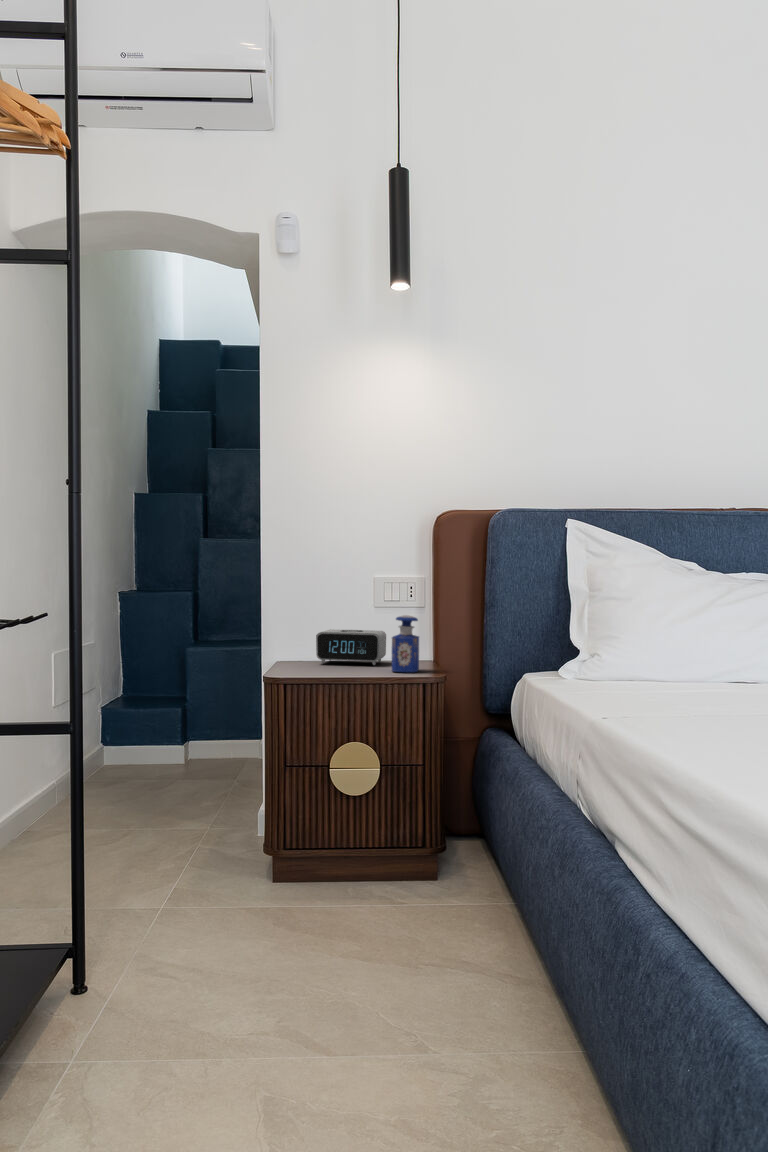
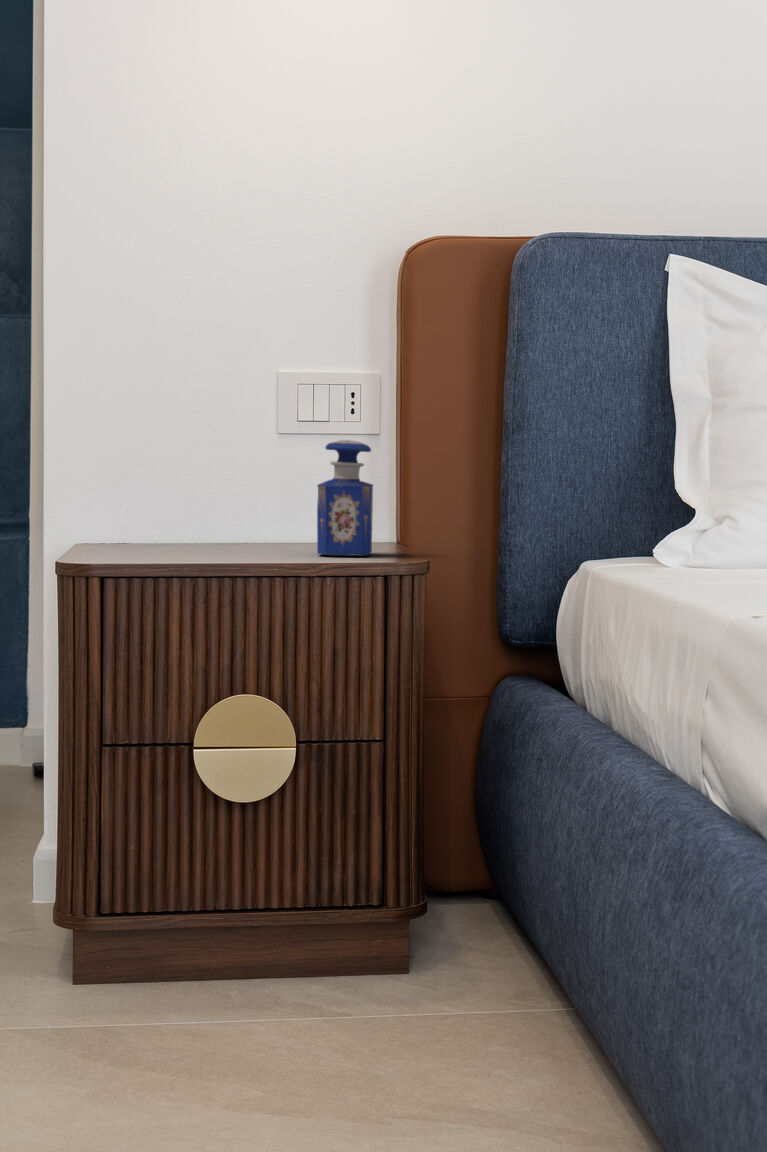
alarm clock: present [316,629,386,665] -> none [158,477,301,547]

